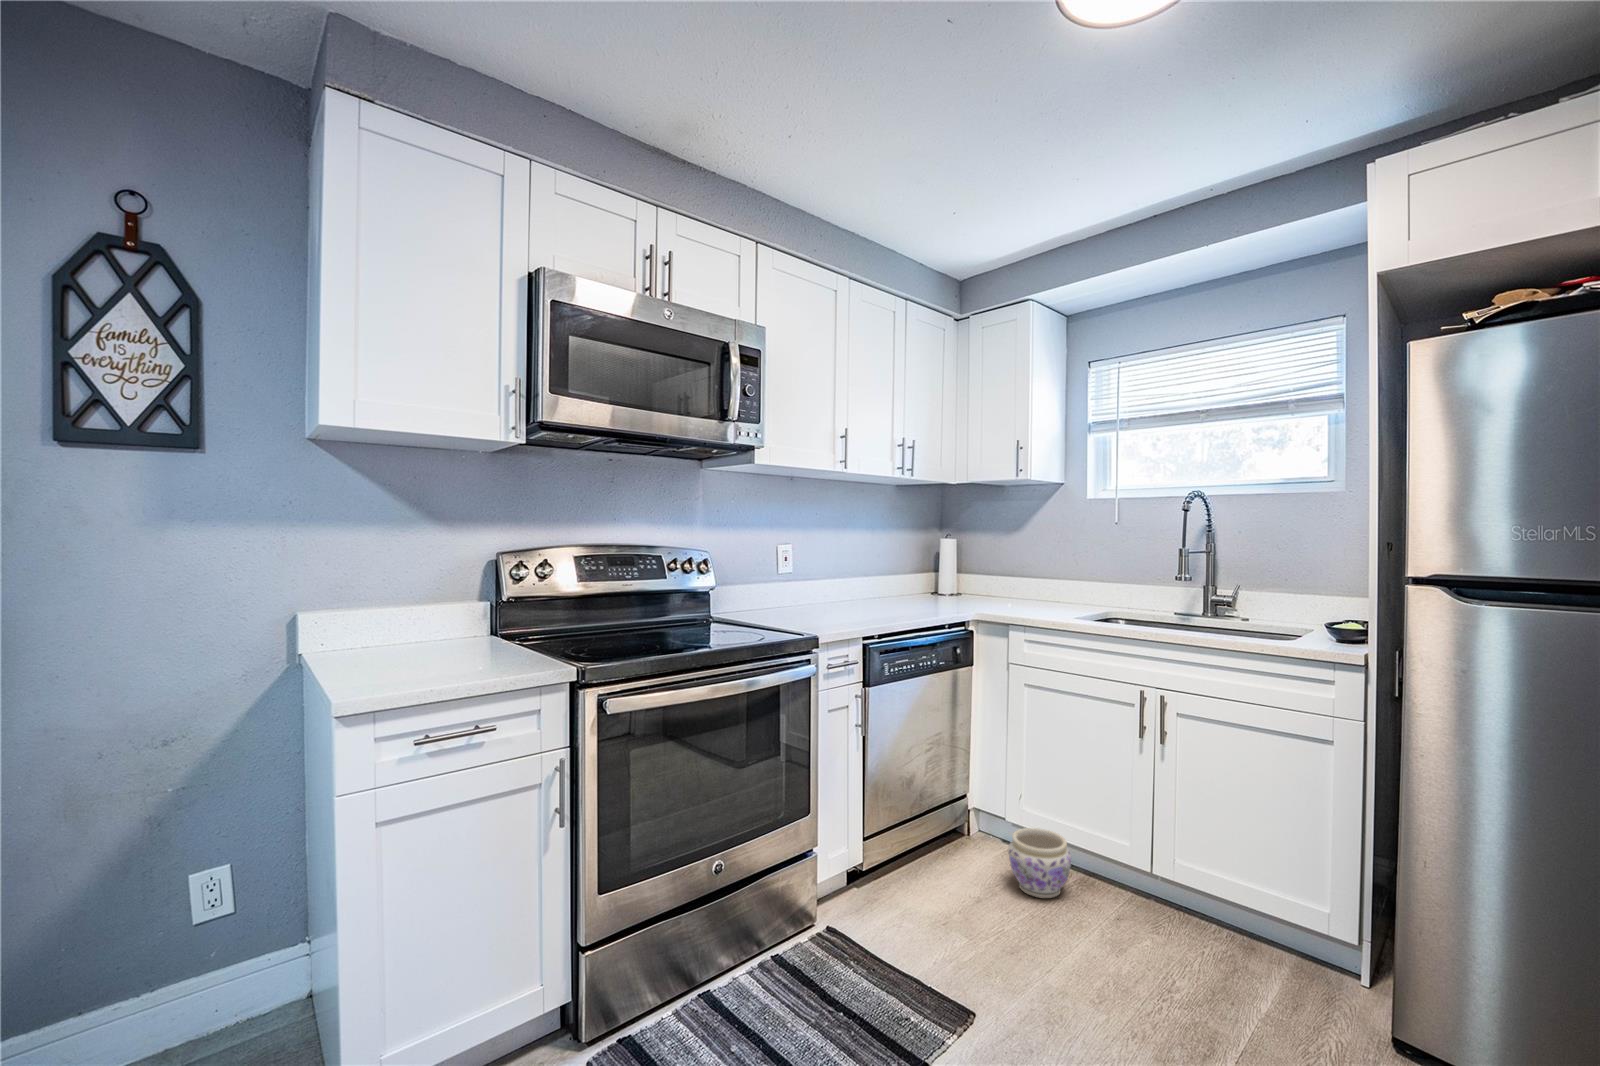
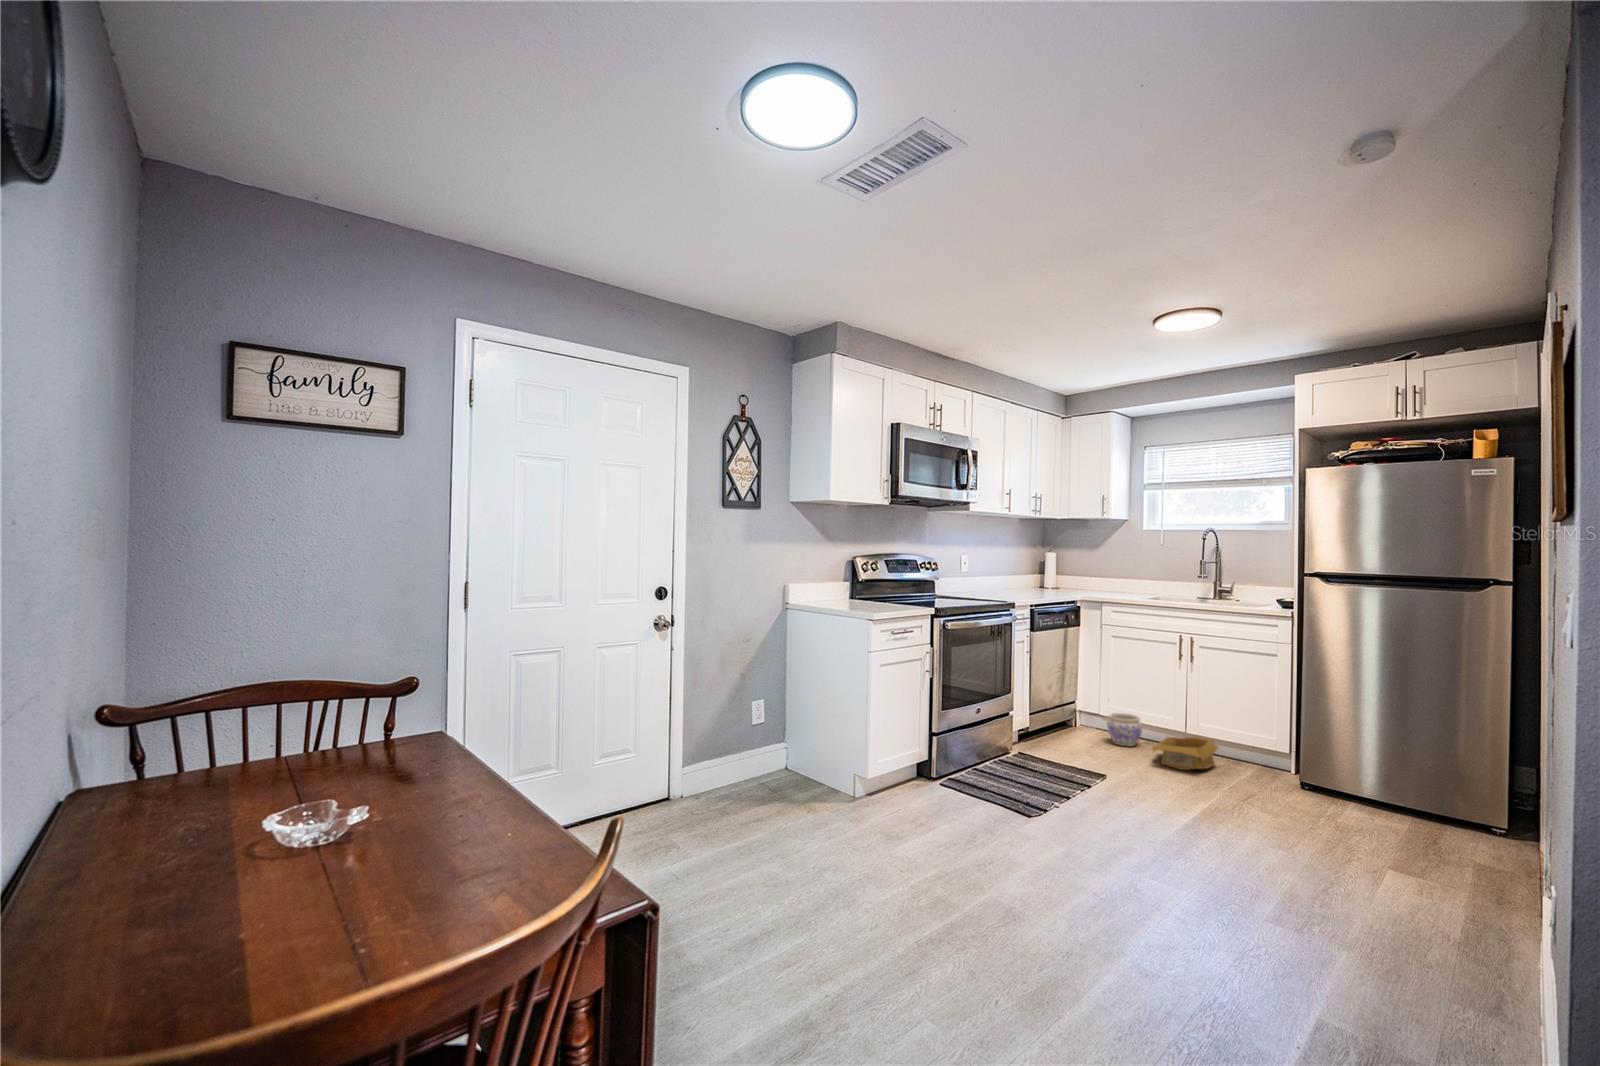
cardboard box: none [1076,893,1214,989] -> present [1152,737,1218,770]

